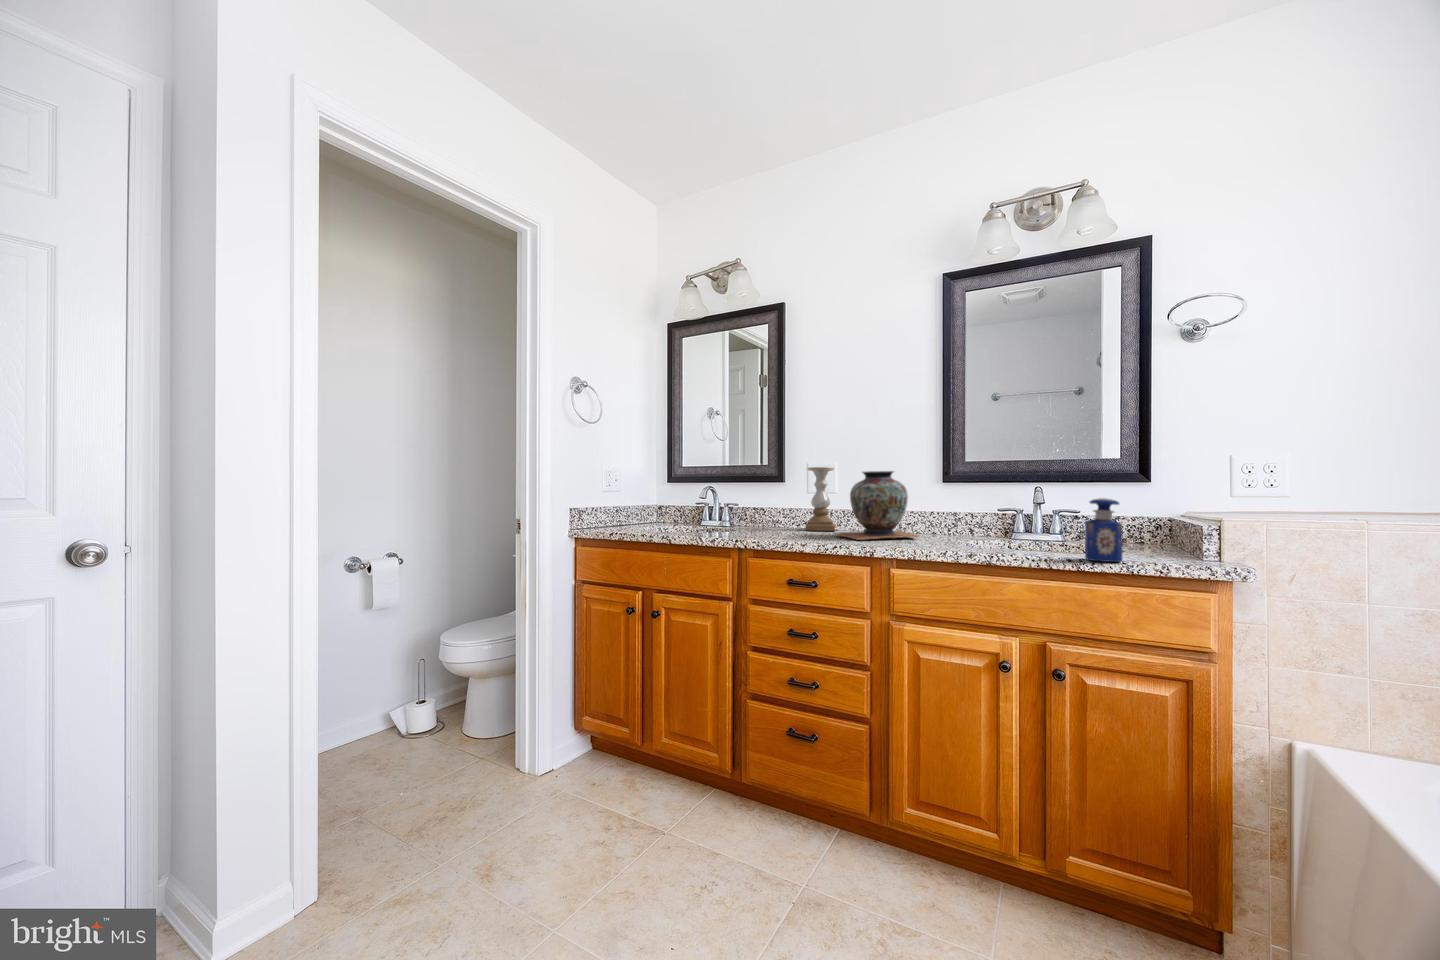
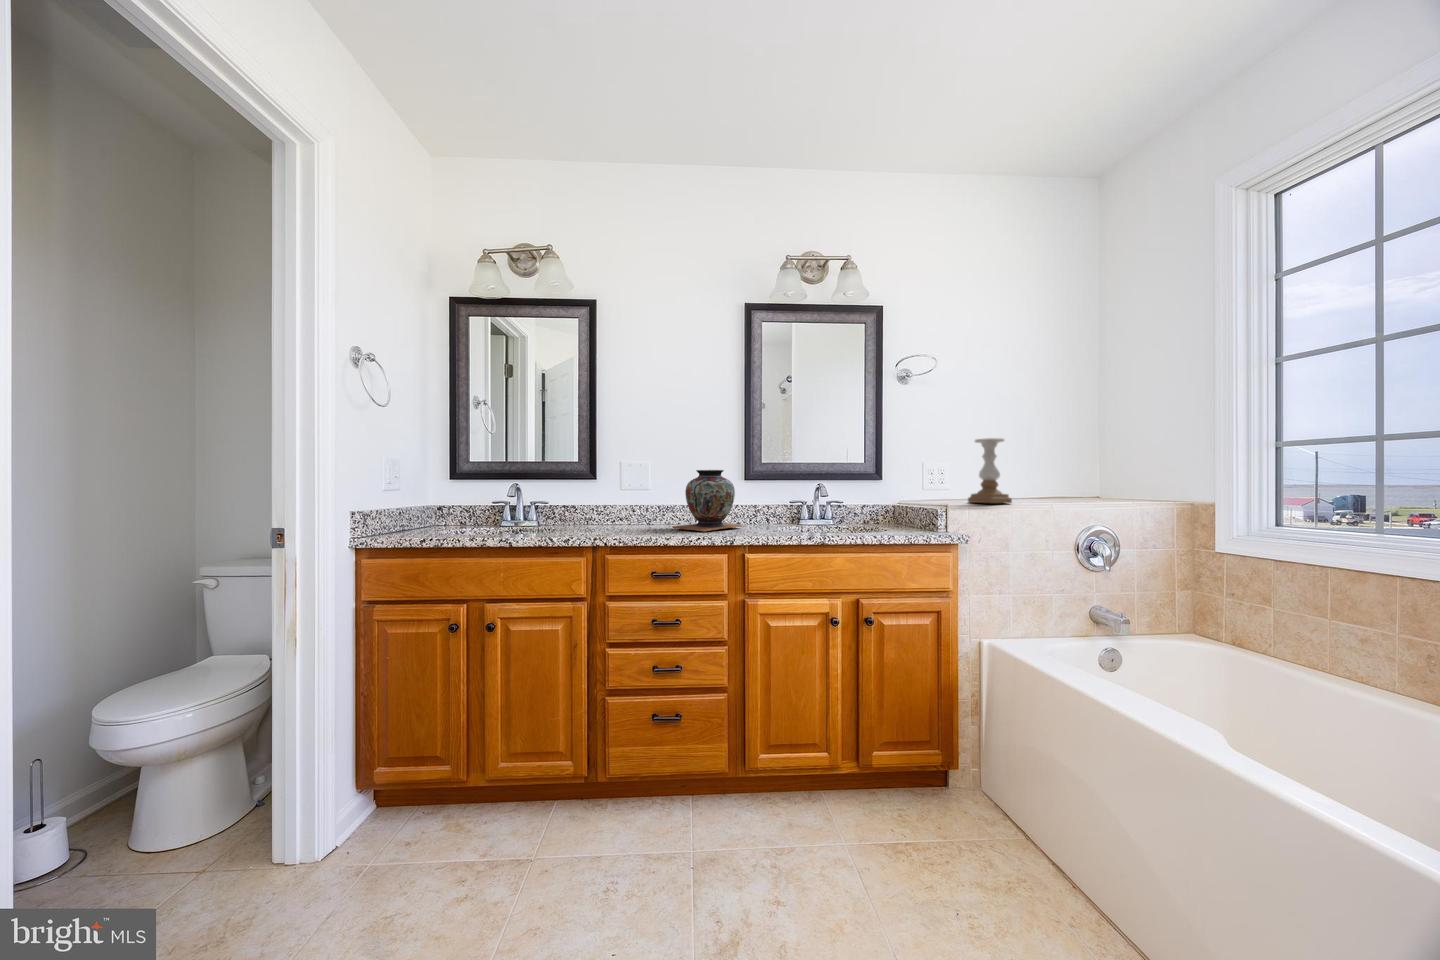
candle holder: present [806,467,835,531] -> present [968,438,1012,503]
perfume bottle: present [1085,498,1122,562] -> none [878,492,903,536]

